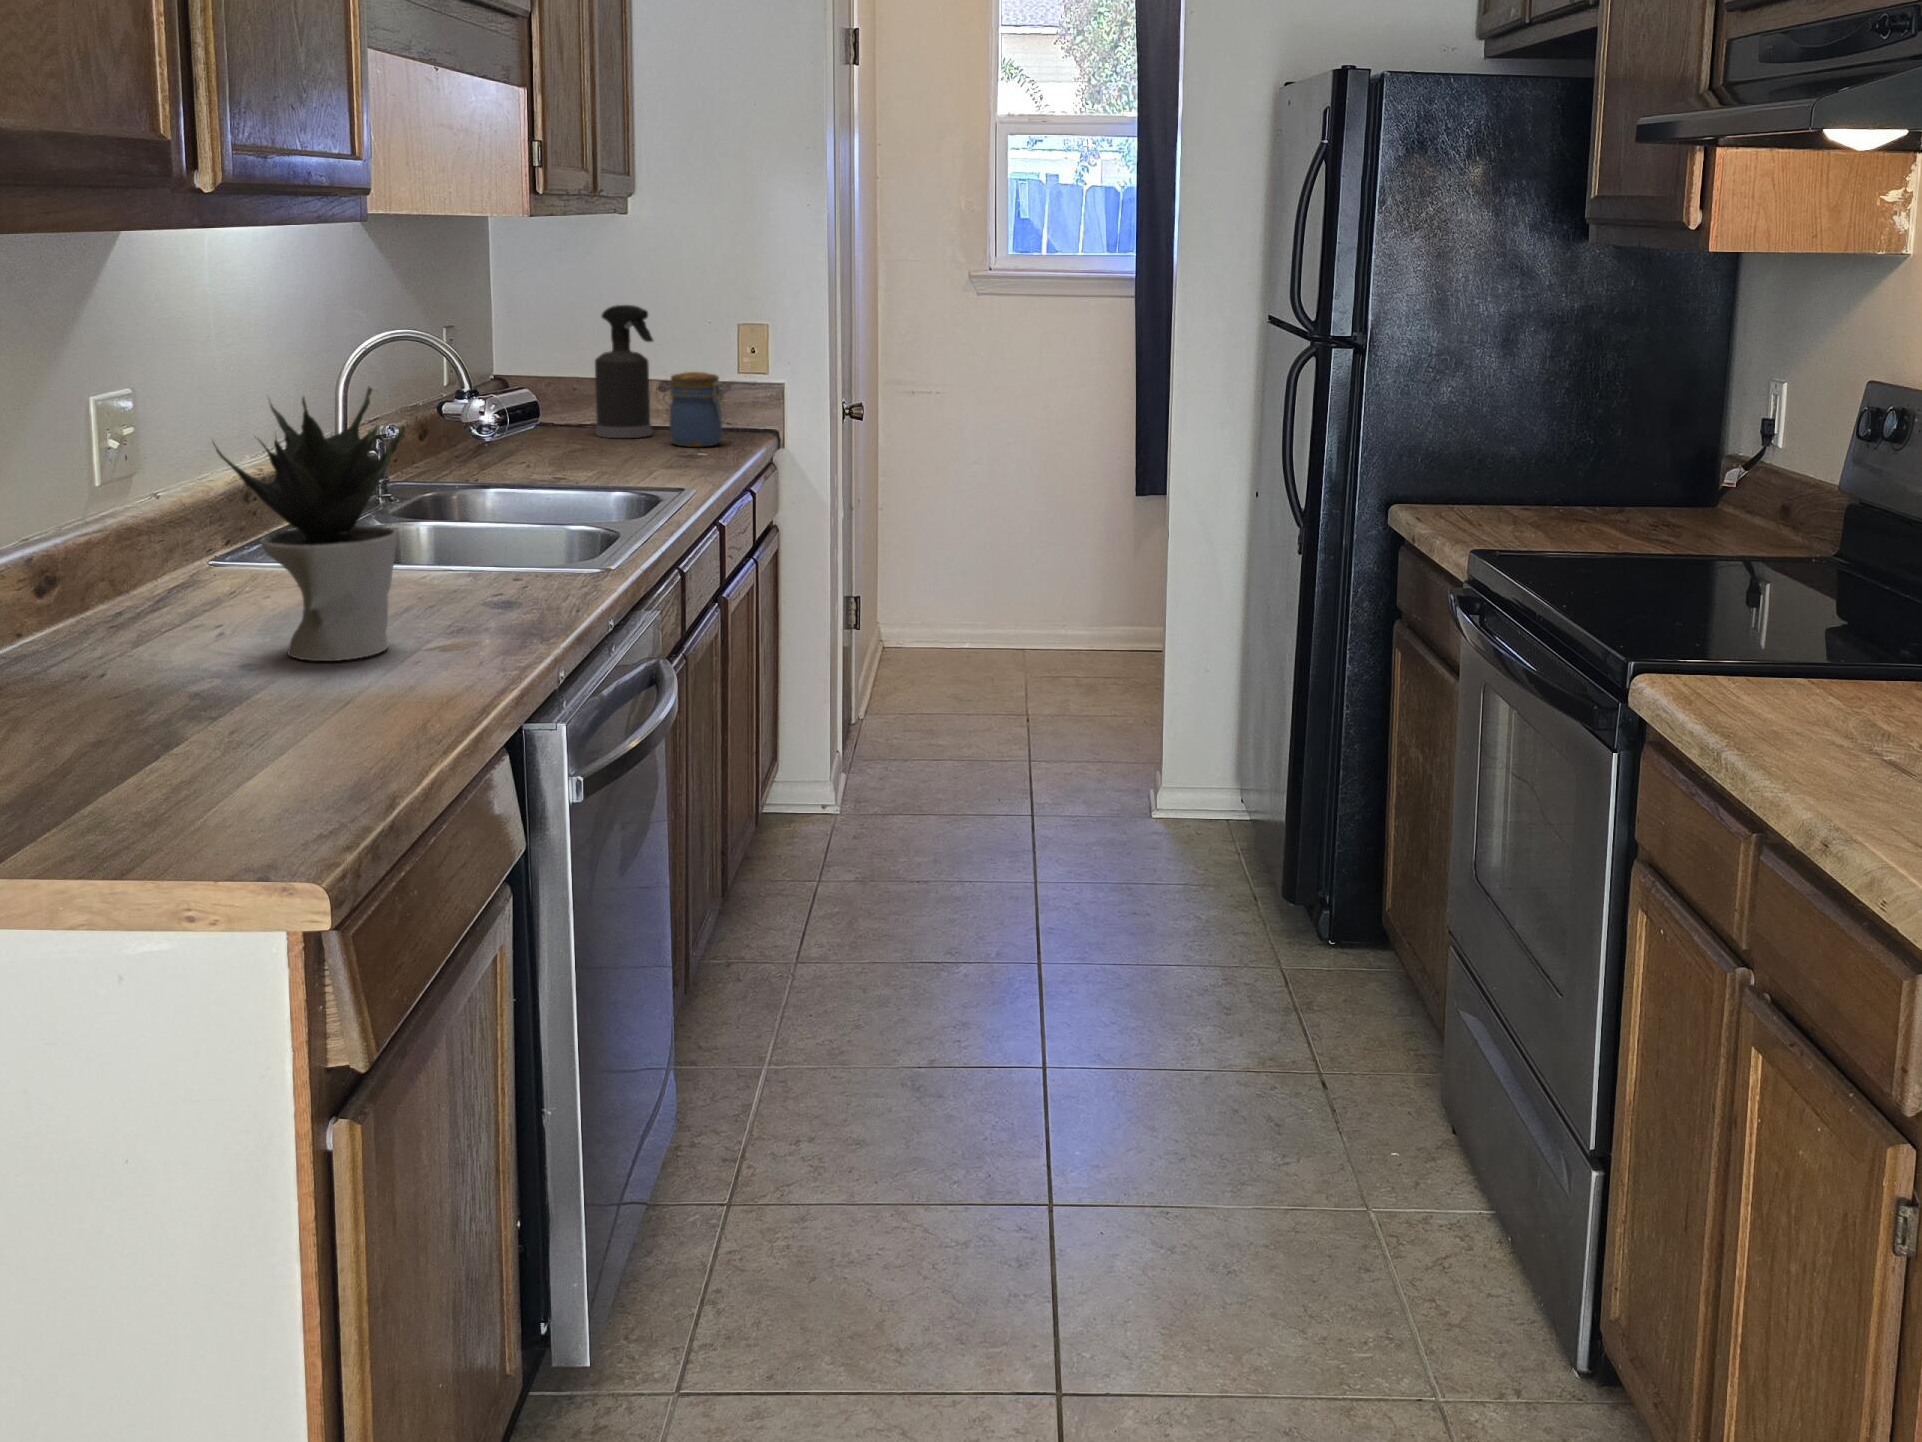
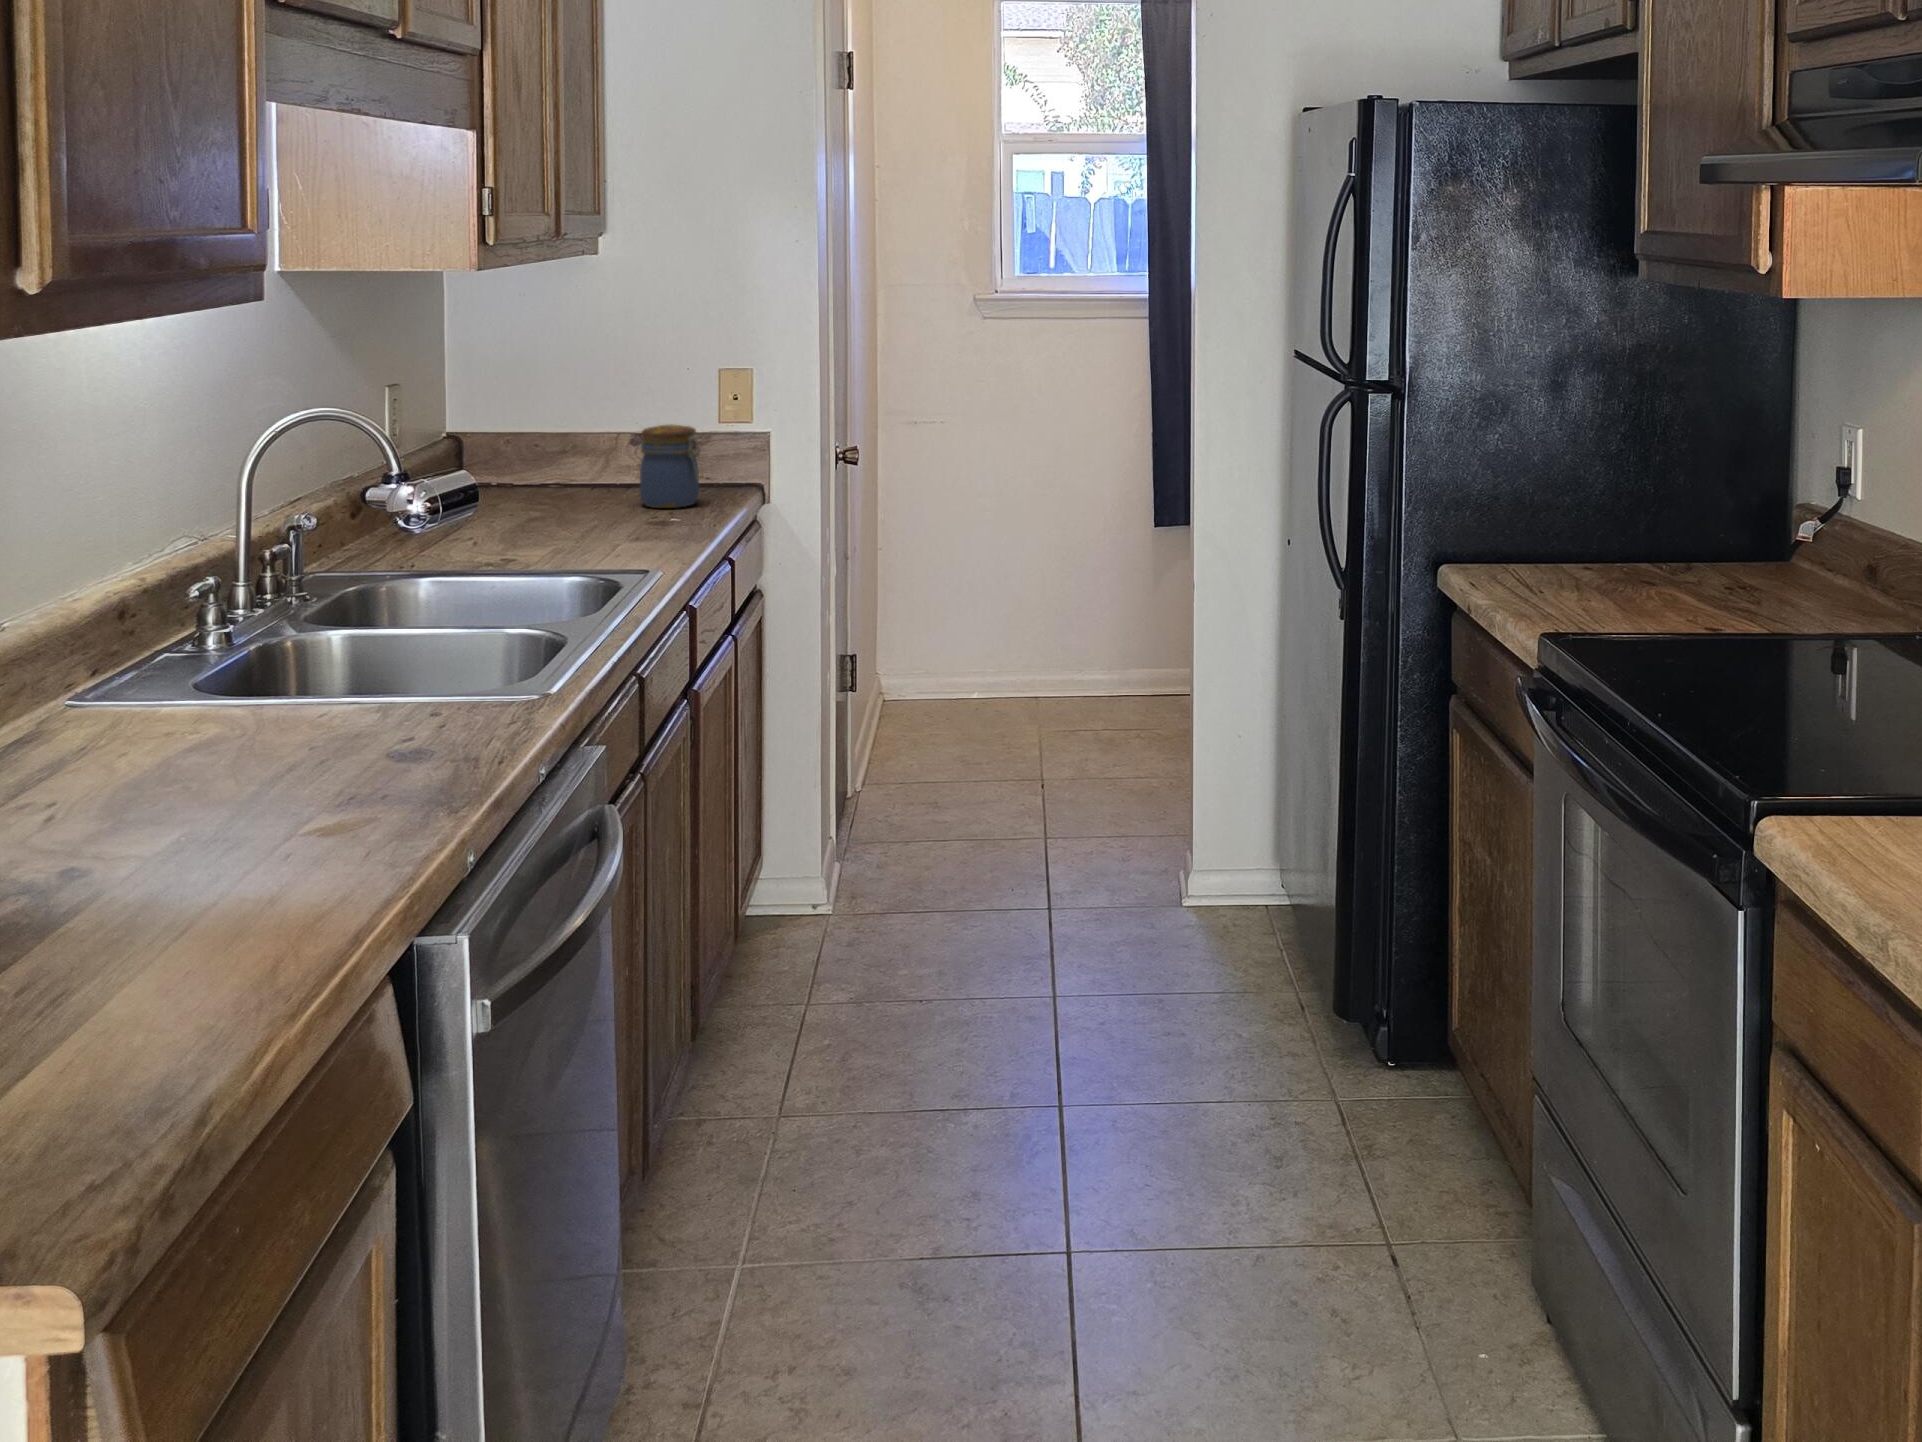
spray bottle: present [595,305,653,438] -> none [557,352,624,499]
potted plant: present [214,387,405,661] -> none [32,514,283,862]

